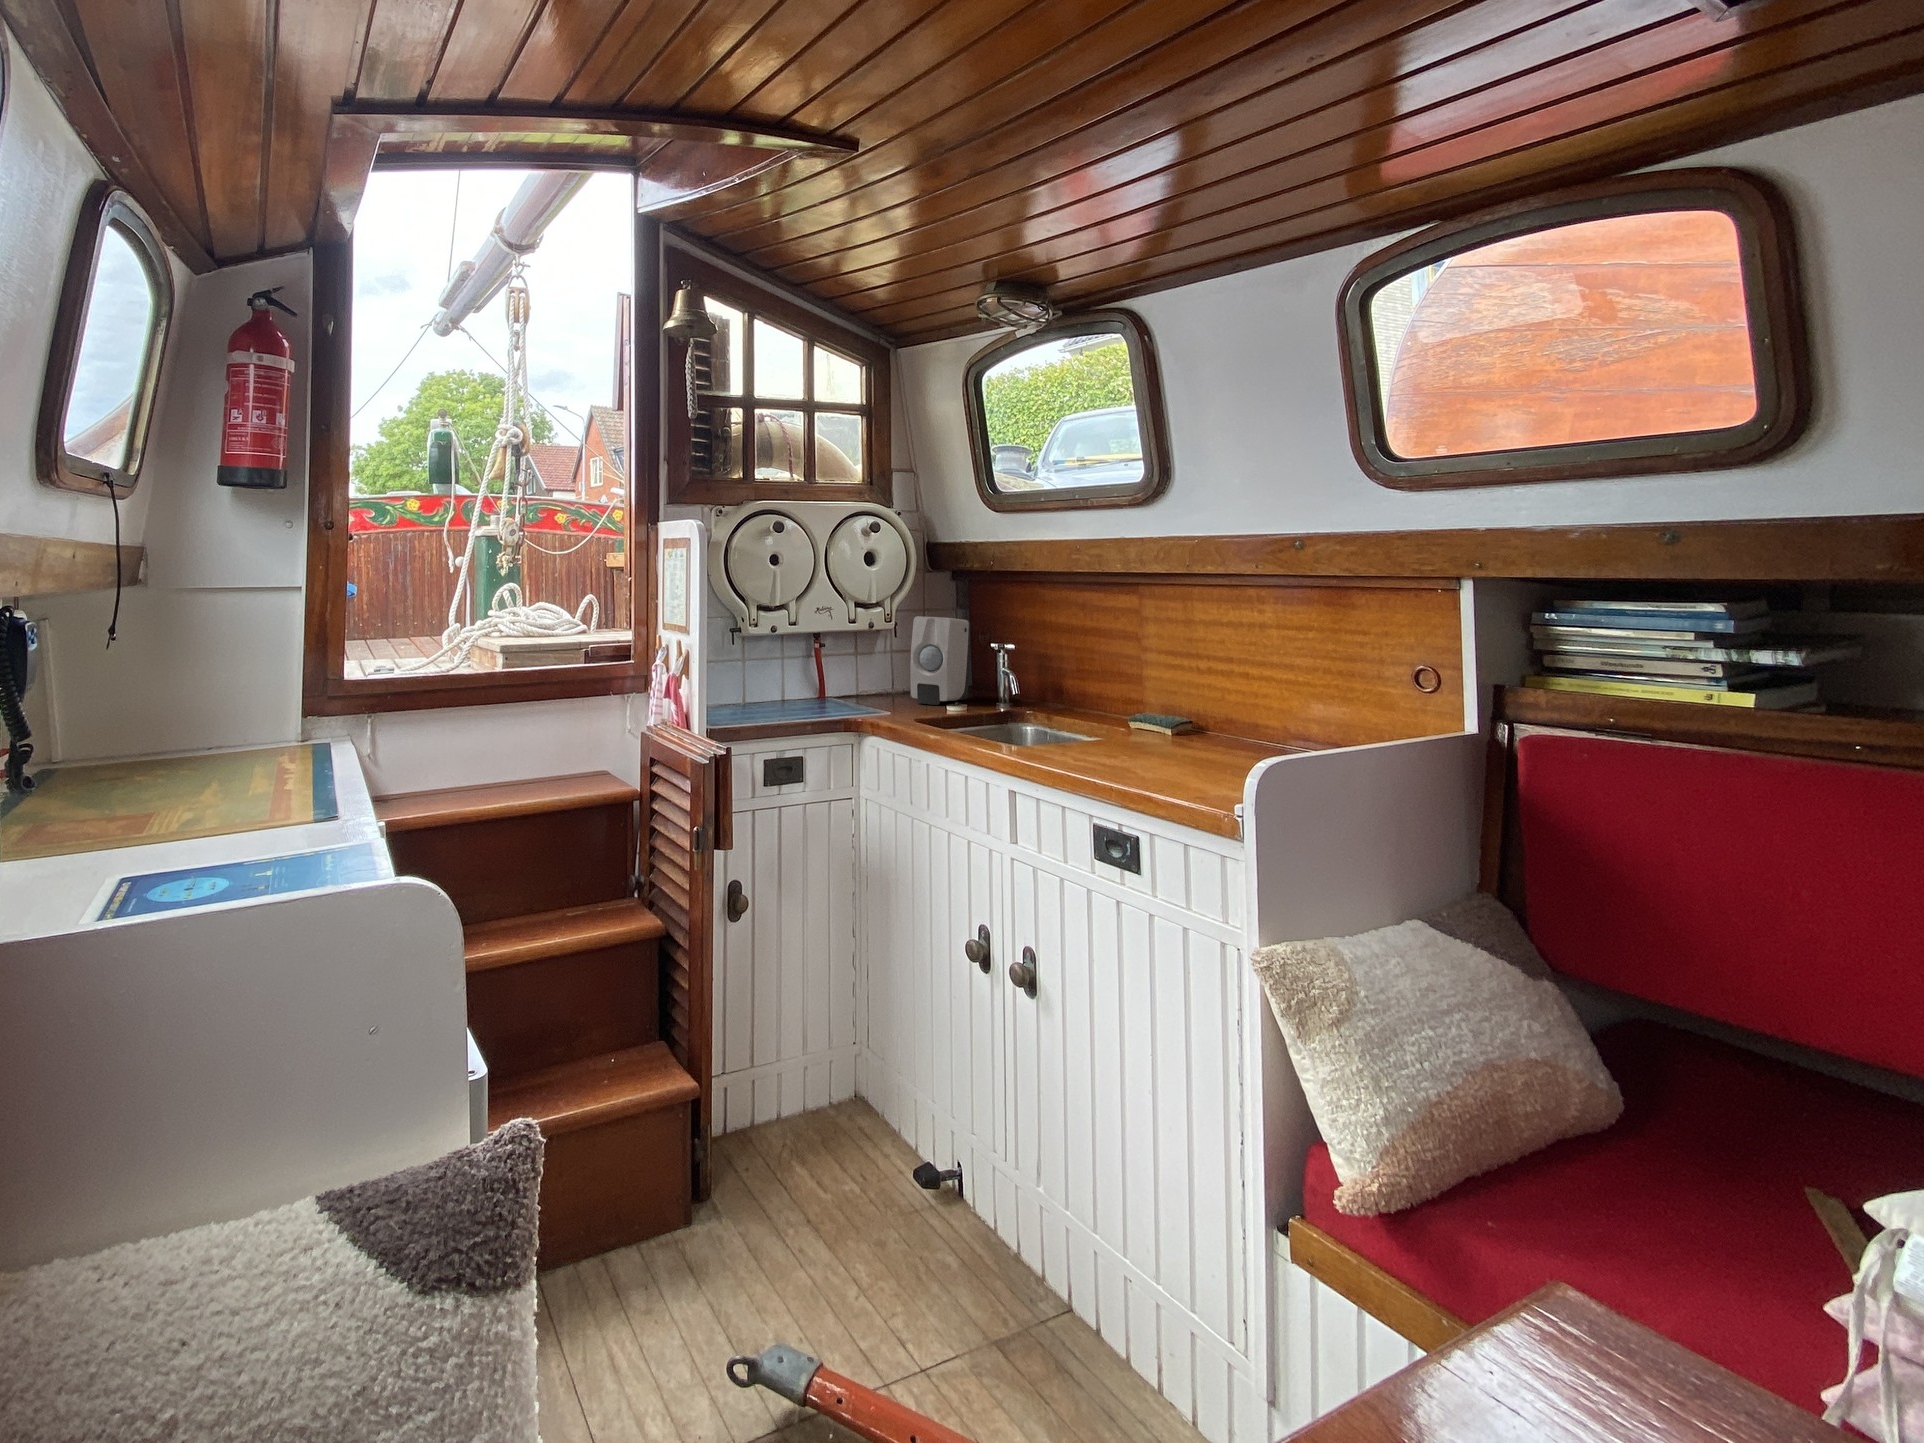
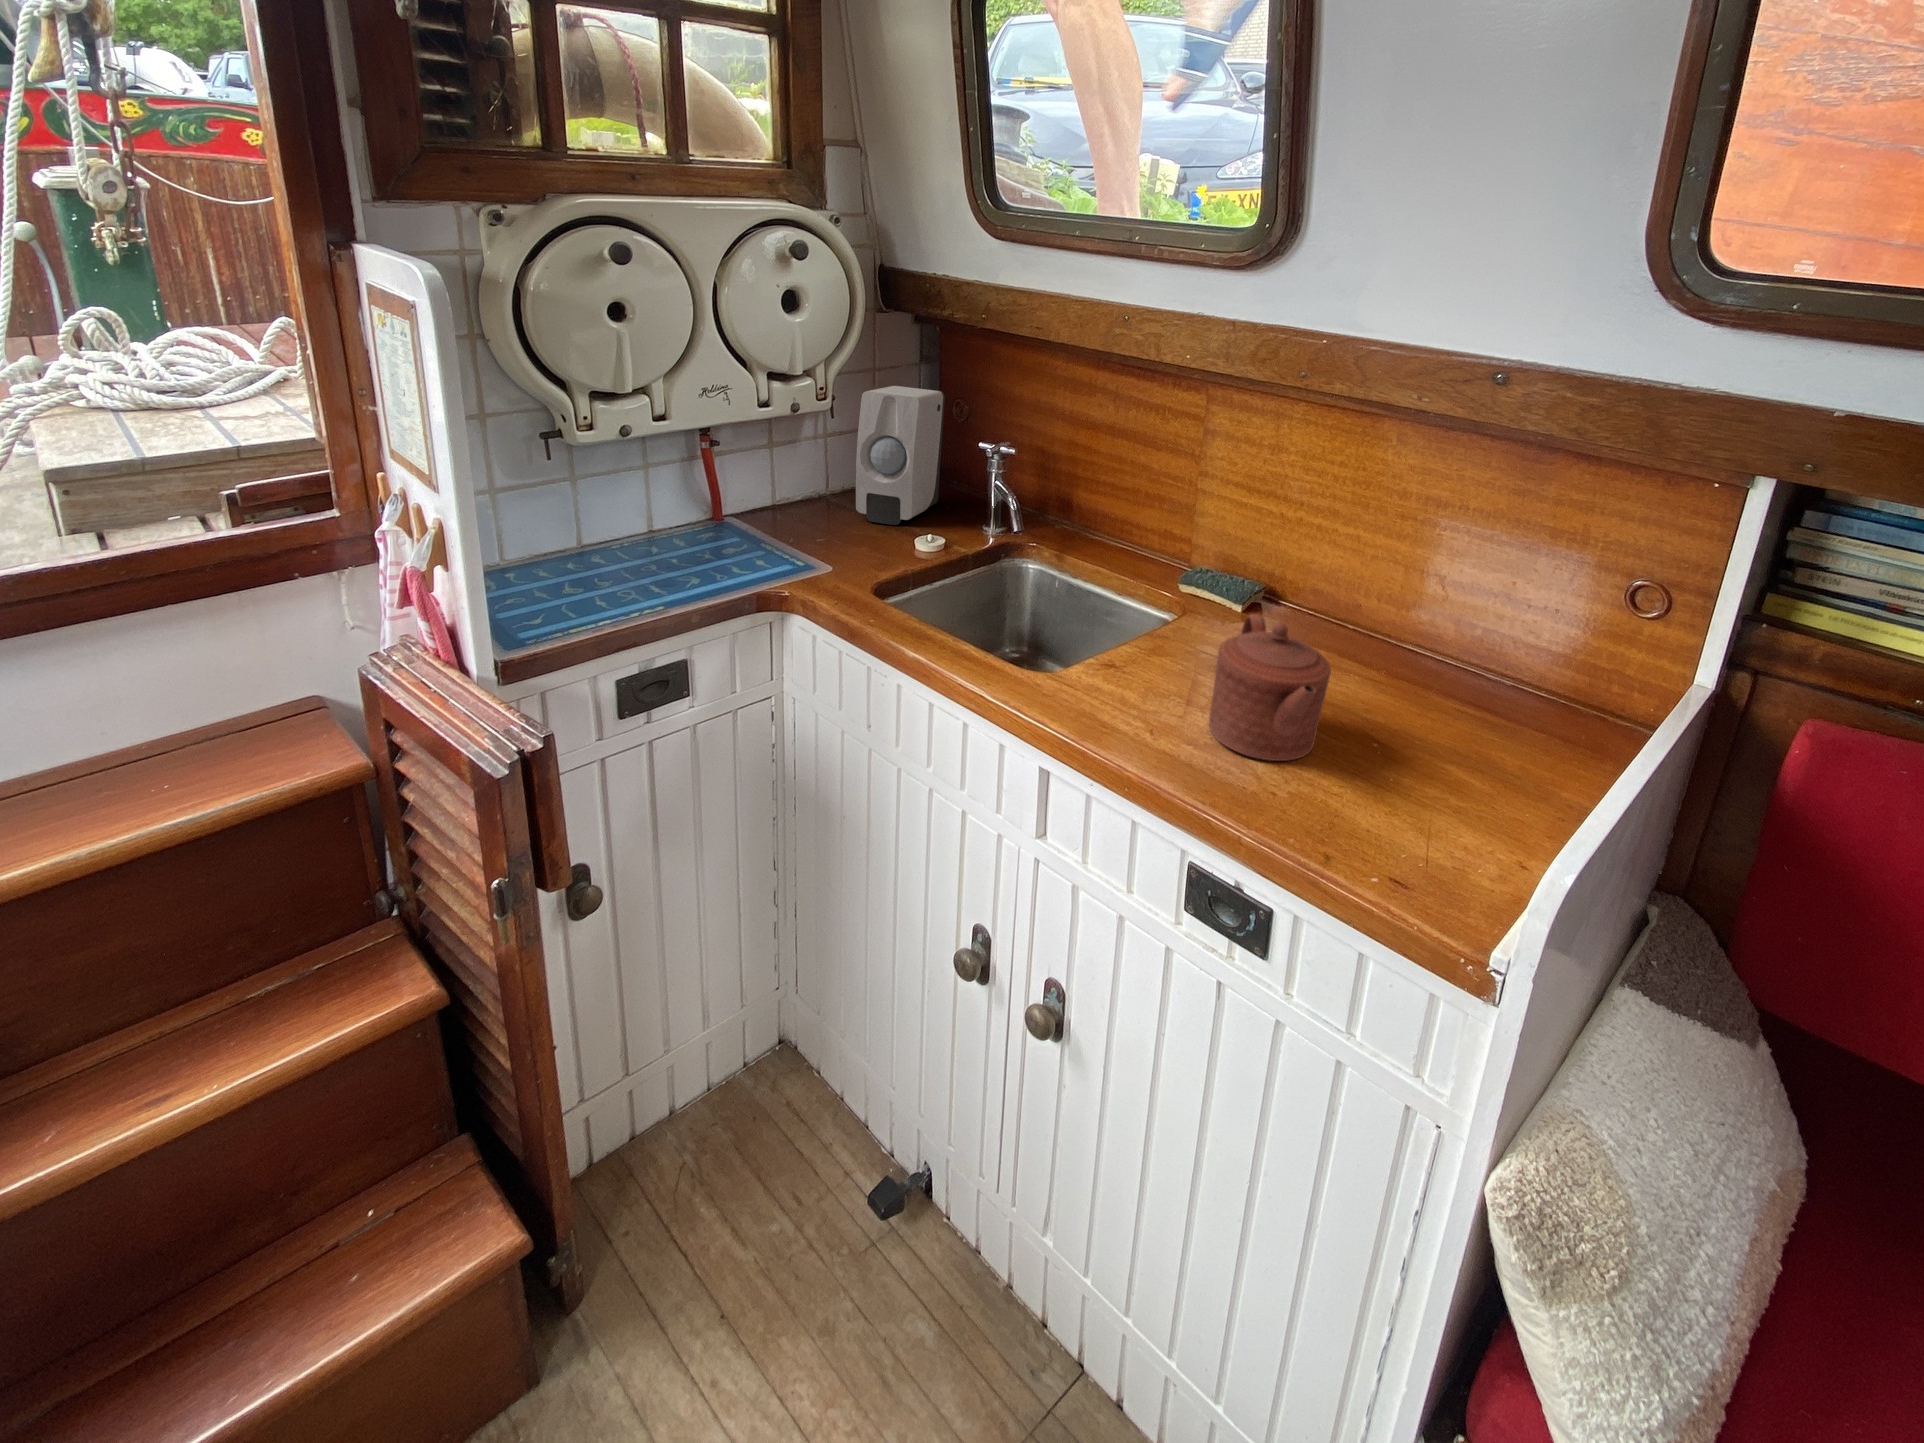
teapot: none [1115,689,1189,775] -> present [1209,614,1331,761]

